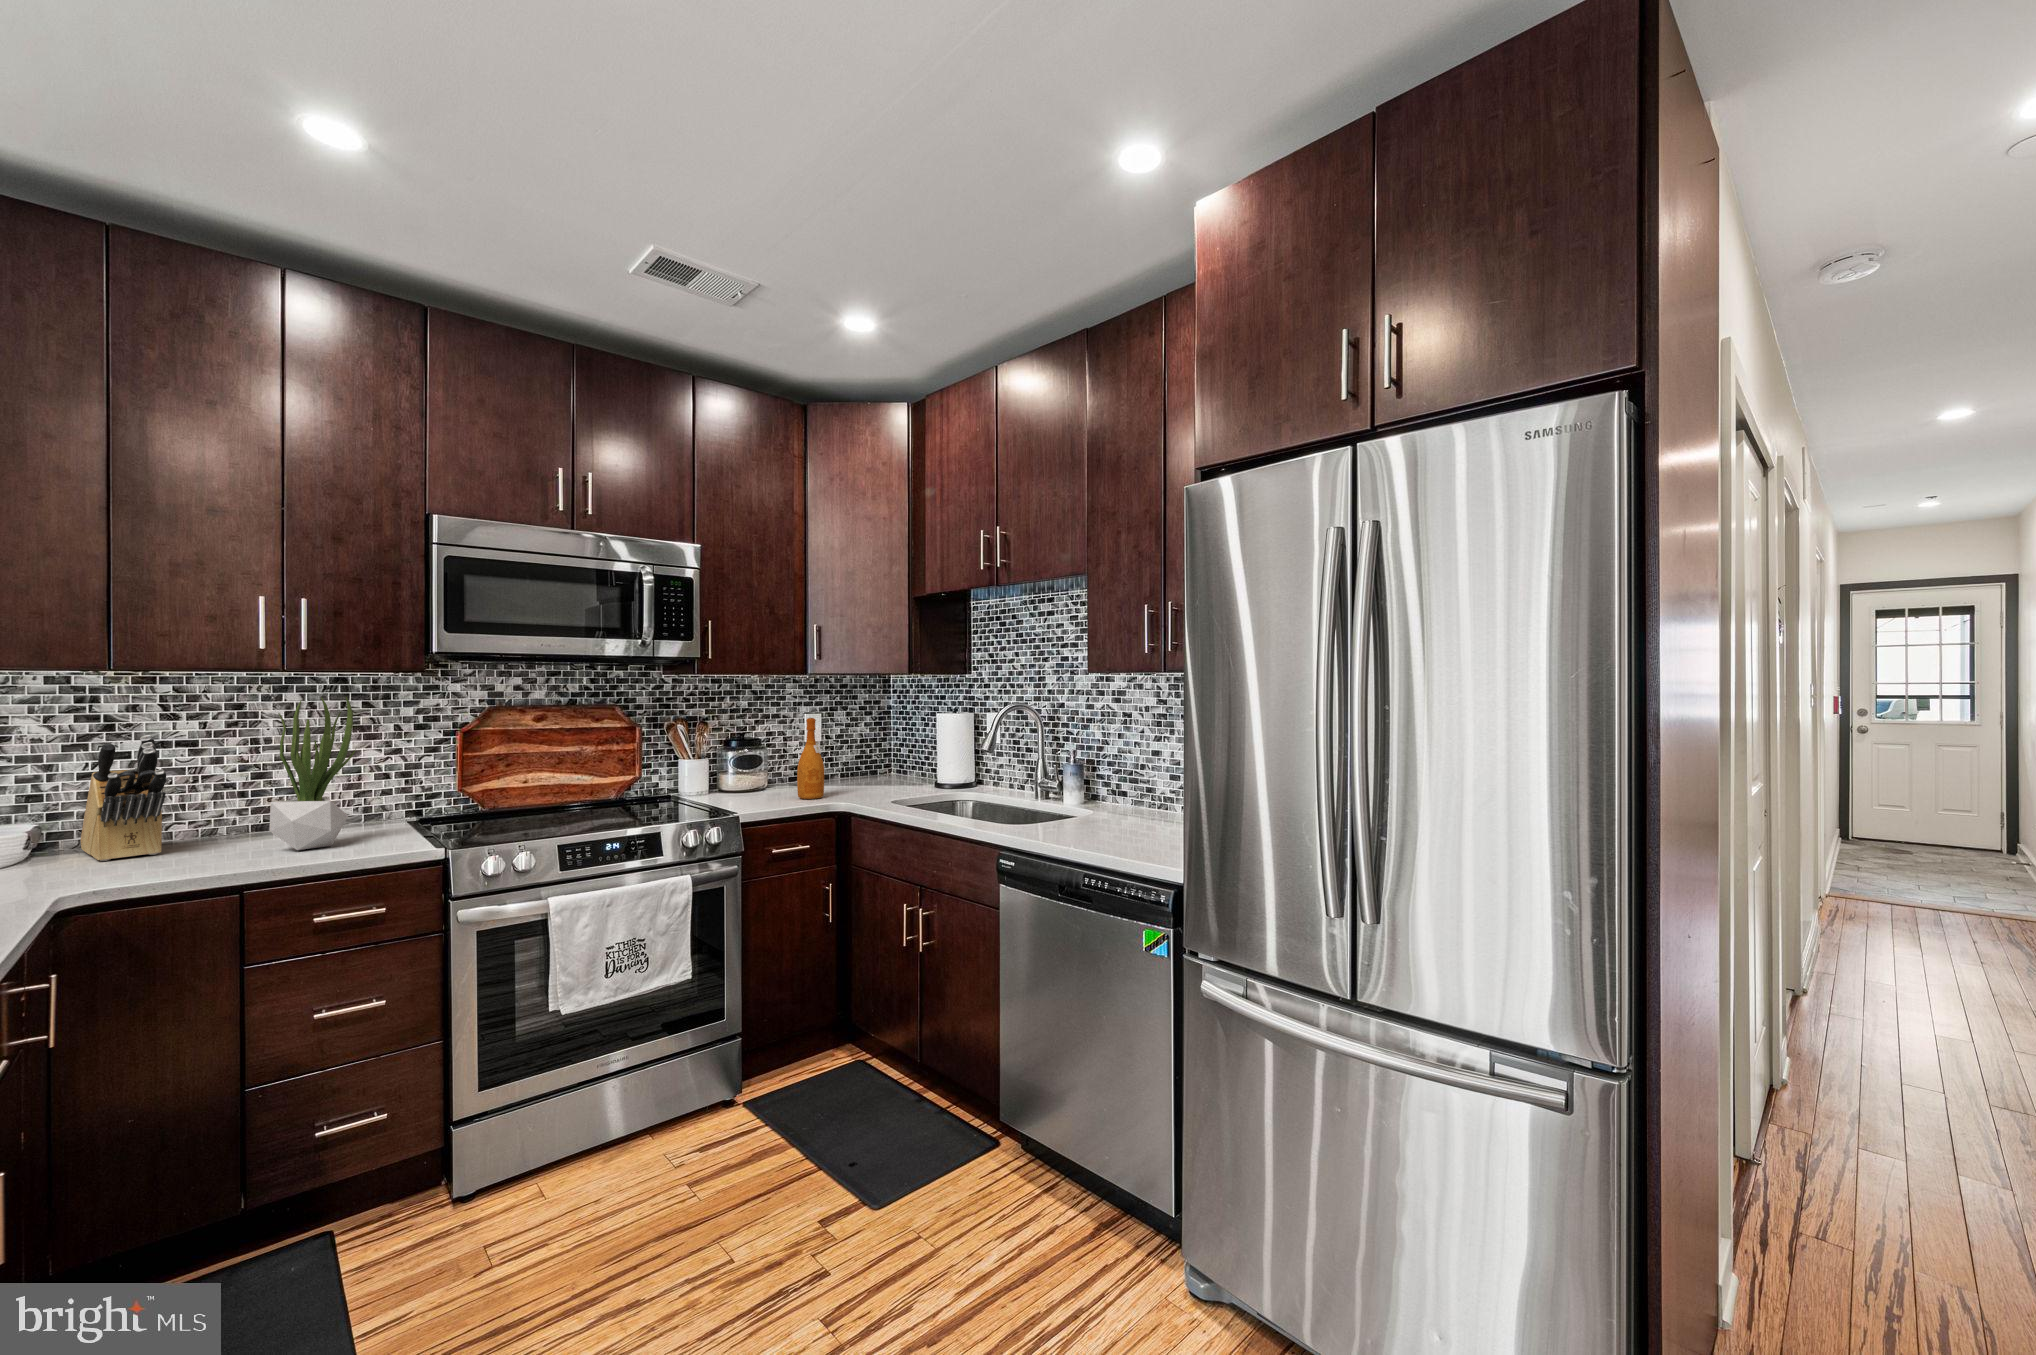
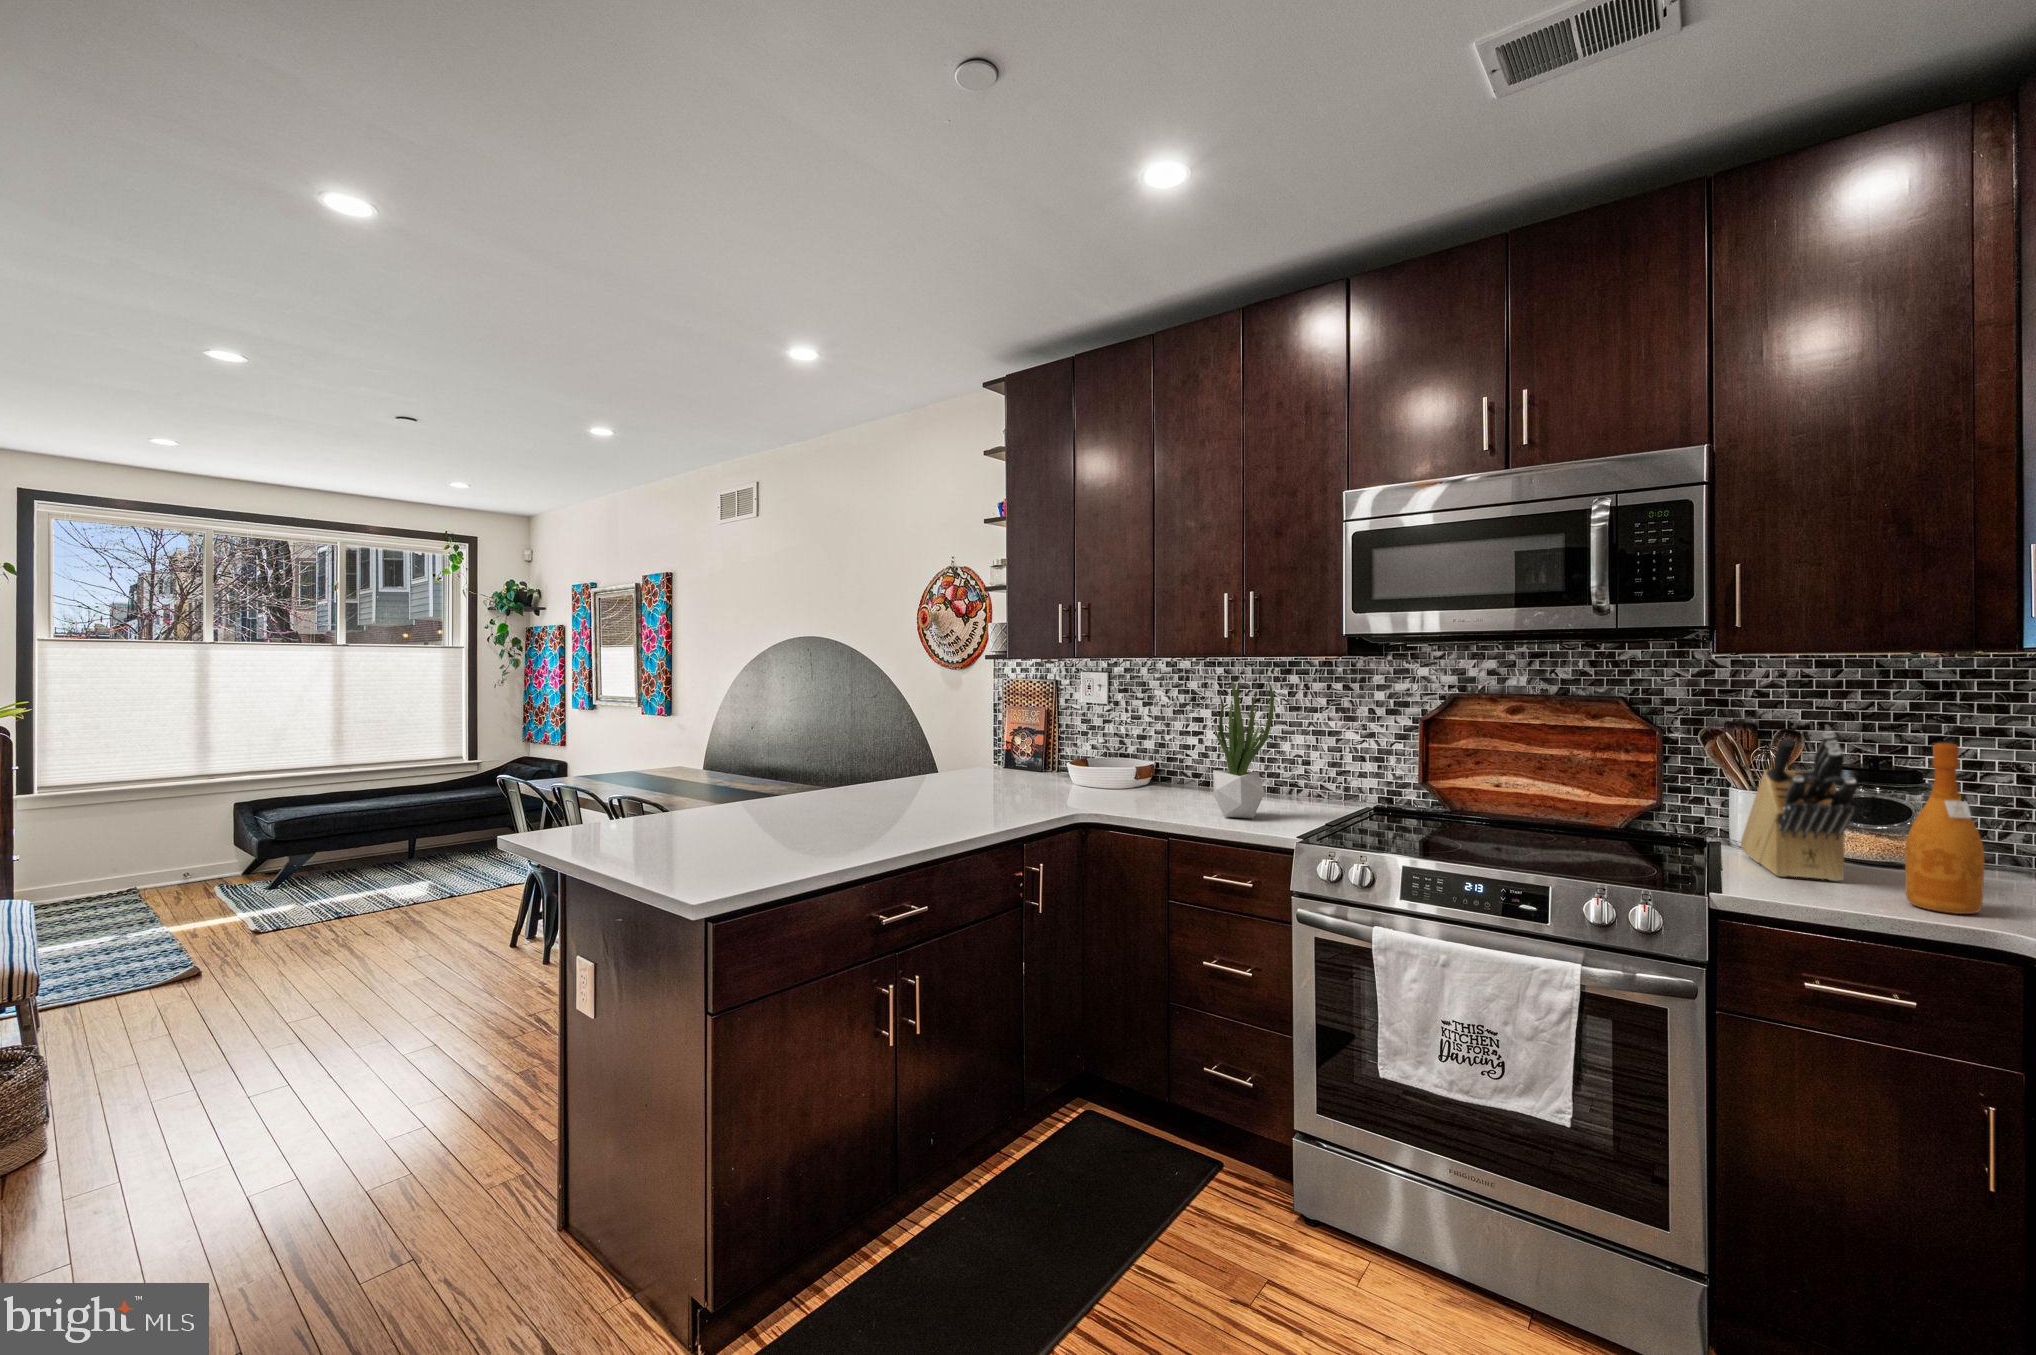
knife block: present [81,735,166,861] -> present [1741,731,1857,881]

